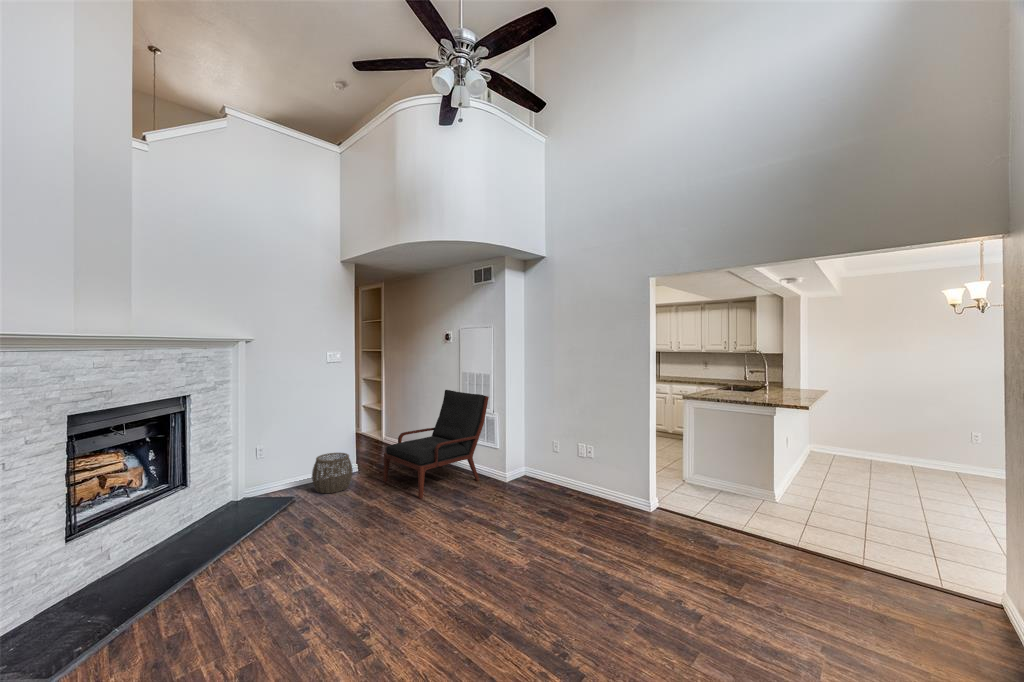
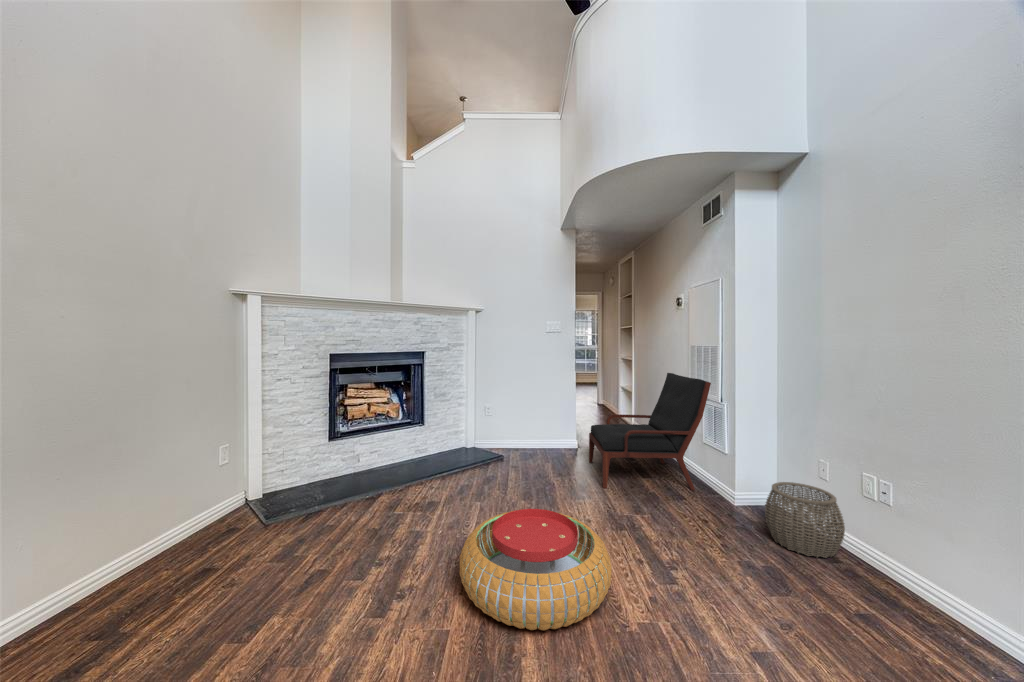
woven basket: present [312,453,353,493] -> present [765,482,845,558]
pouf: none [388,518,509,606] -> present [460,509,612,630]

